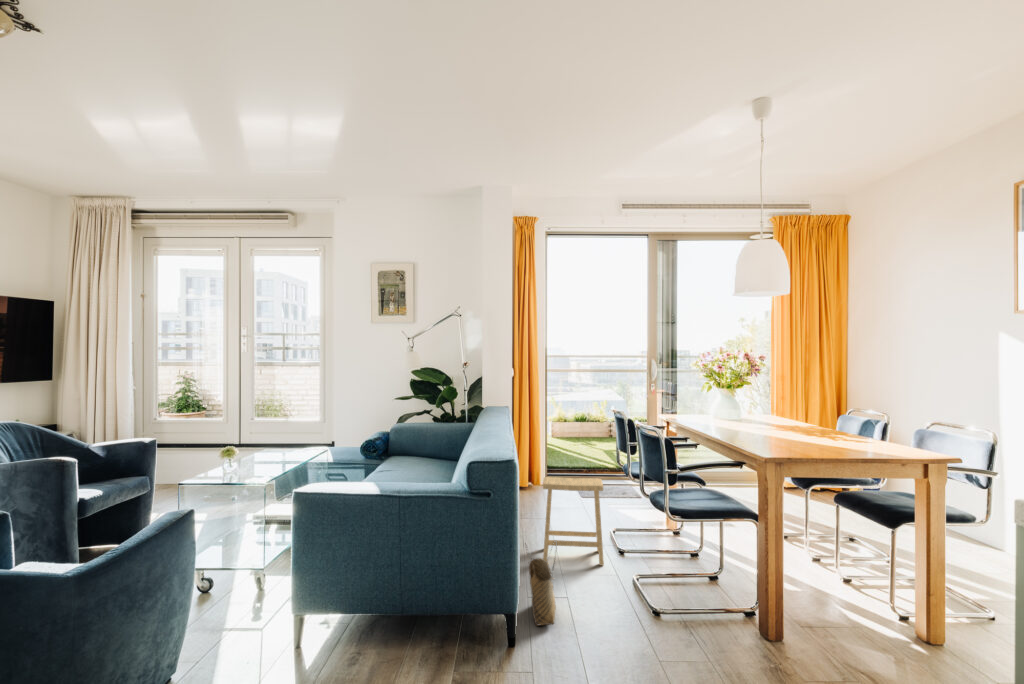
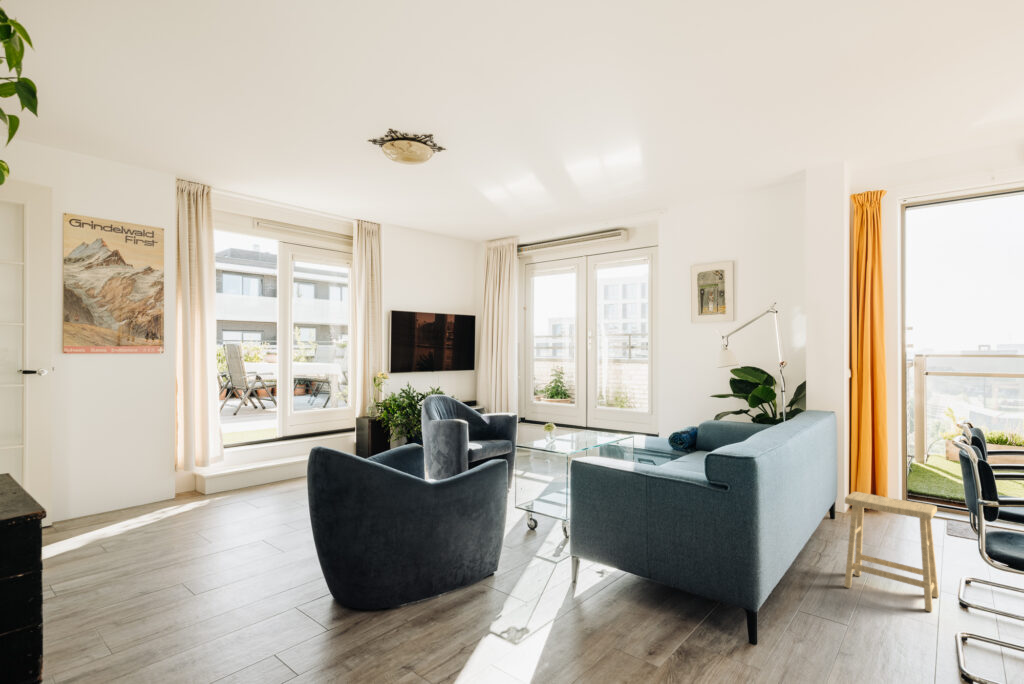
woven basket: present [529,542,557,625] -> none [790,550,830,646]

